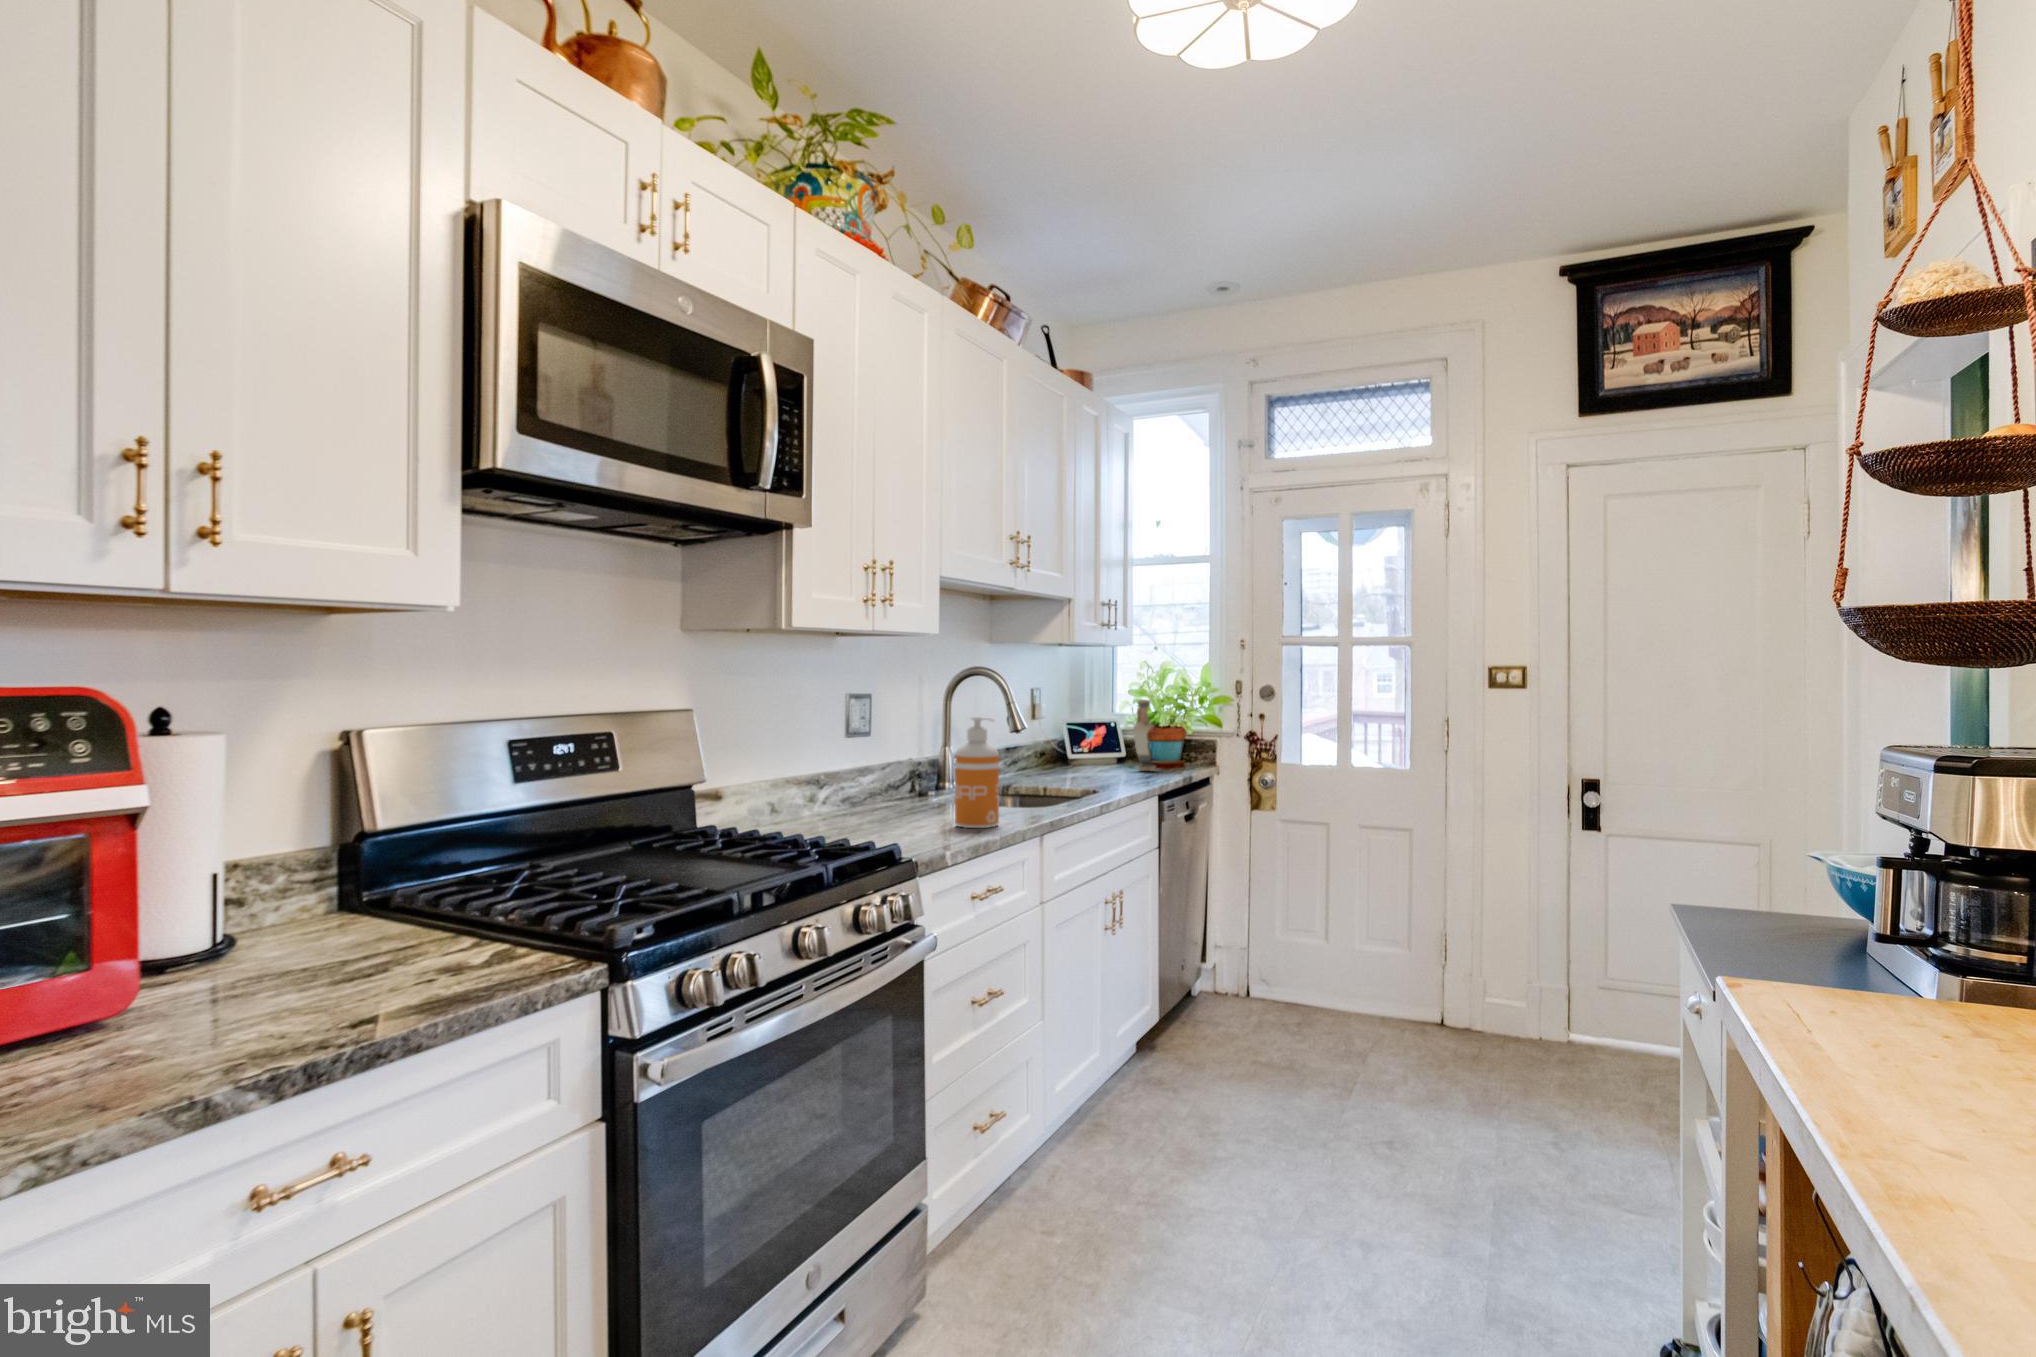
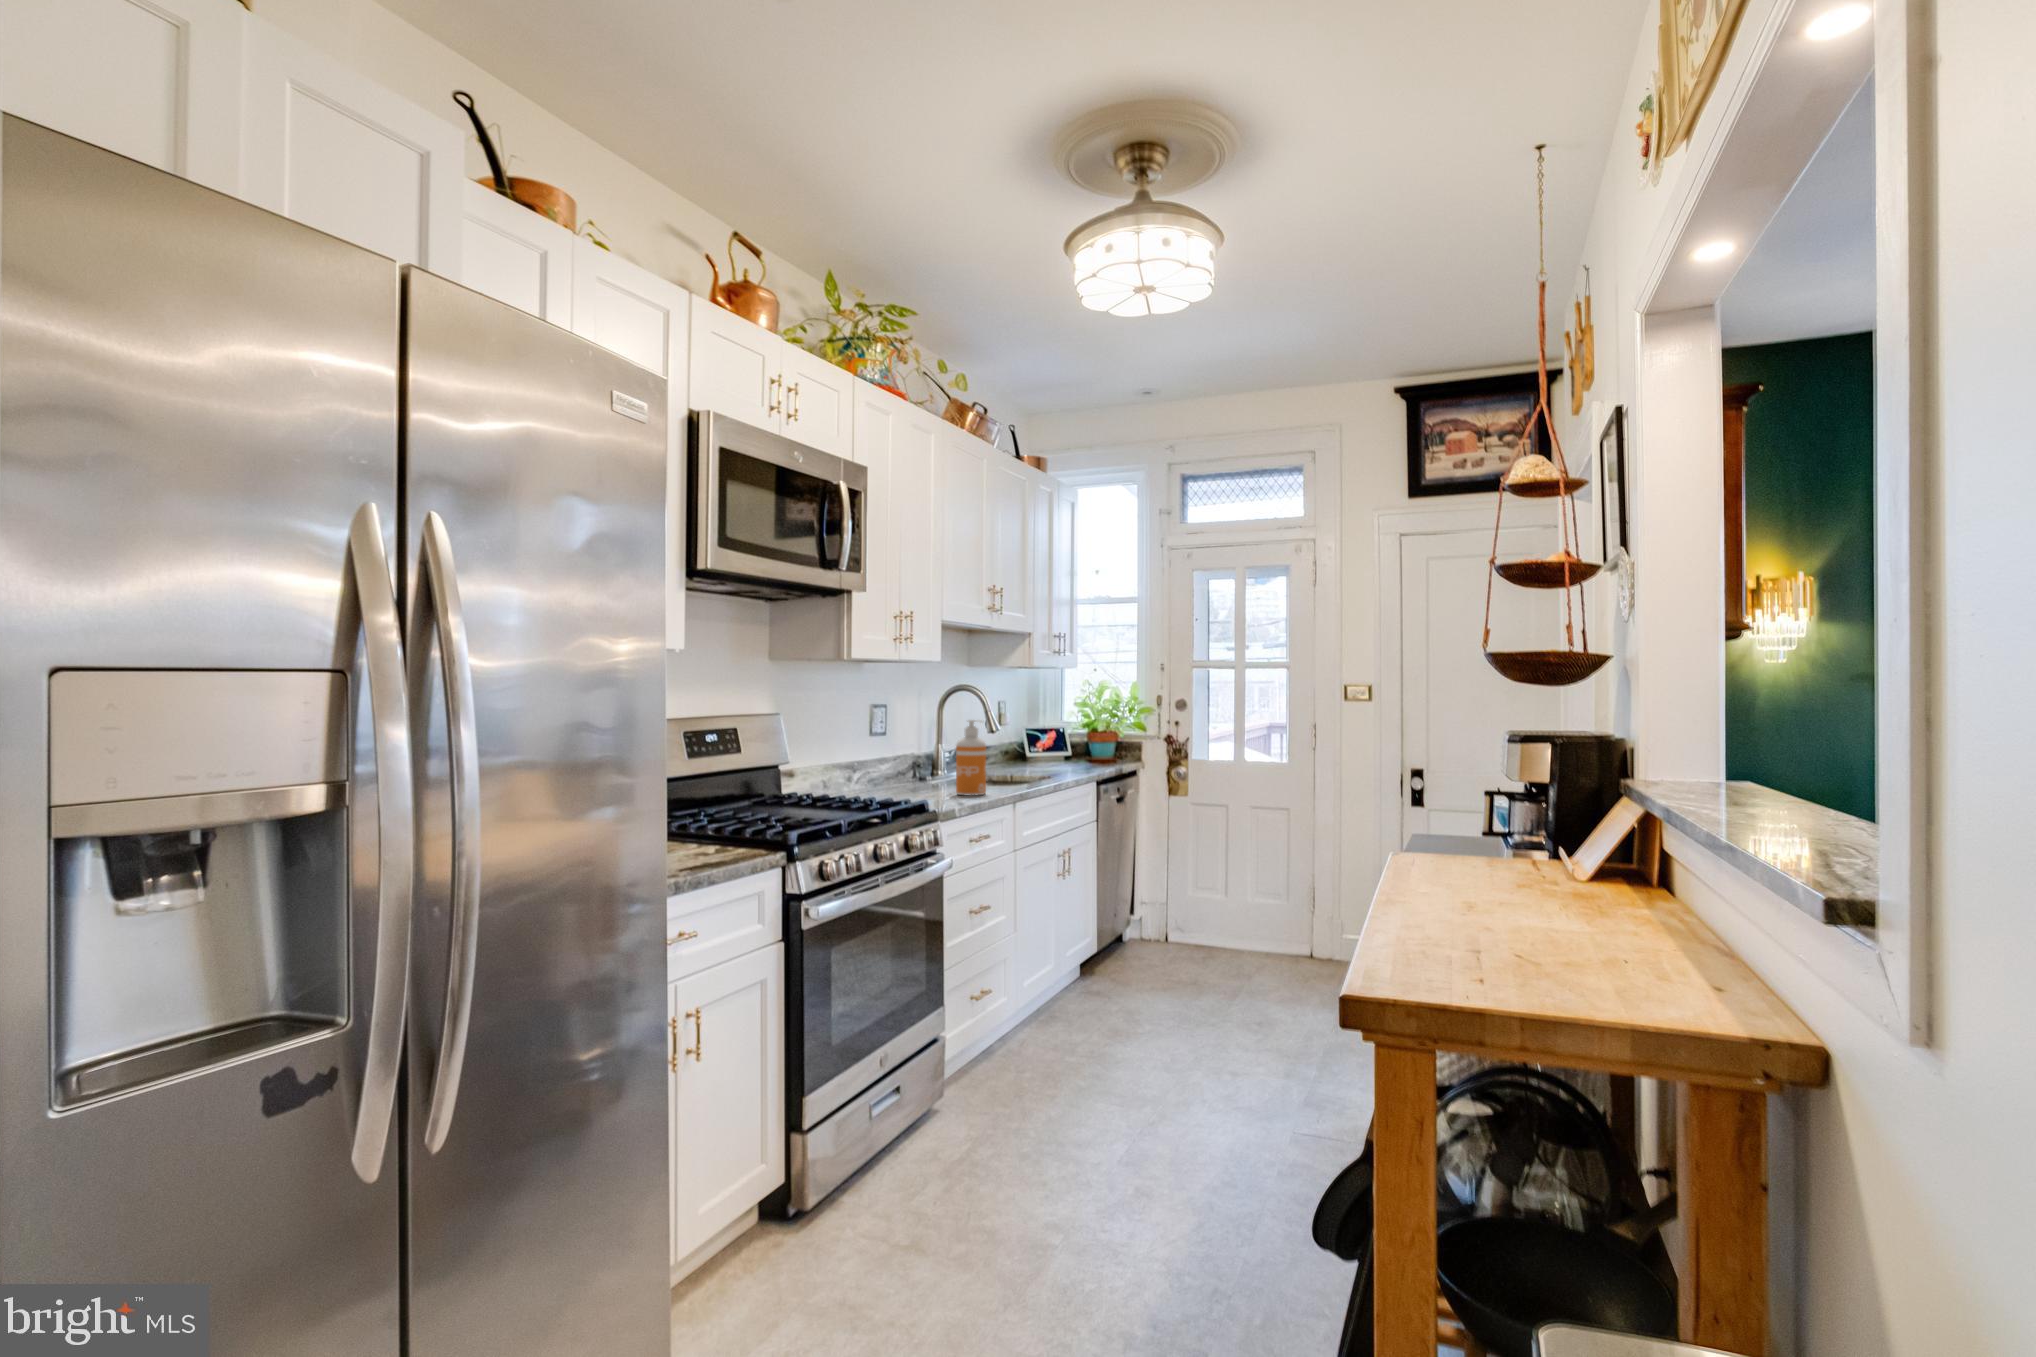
vase: present [1133,700,1155,771] -> none [1078,710,1097,766]

